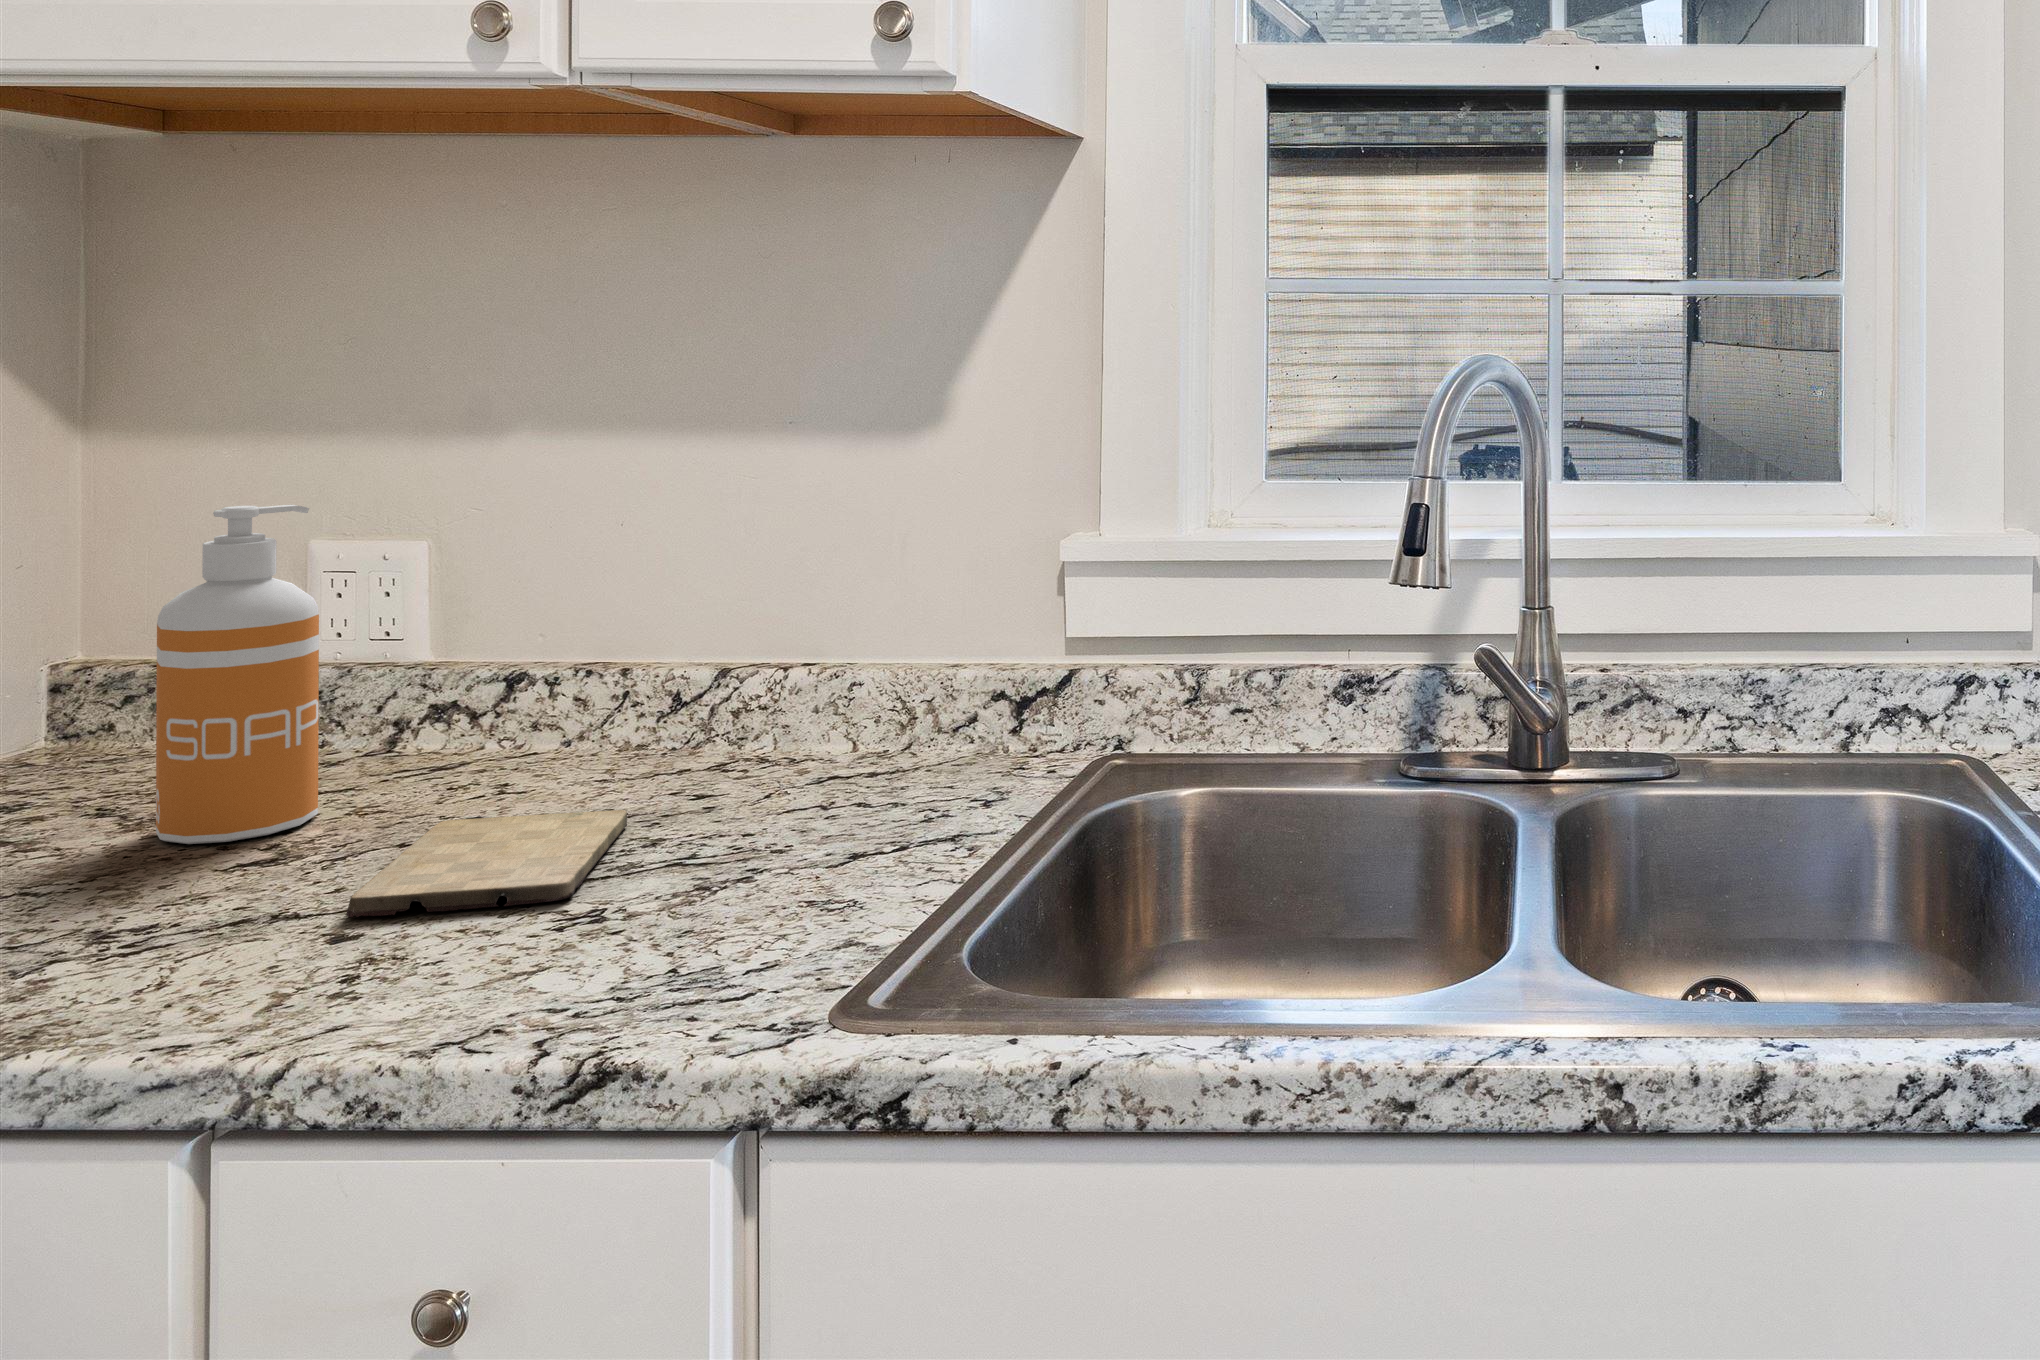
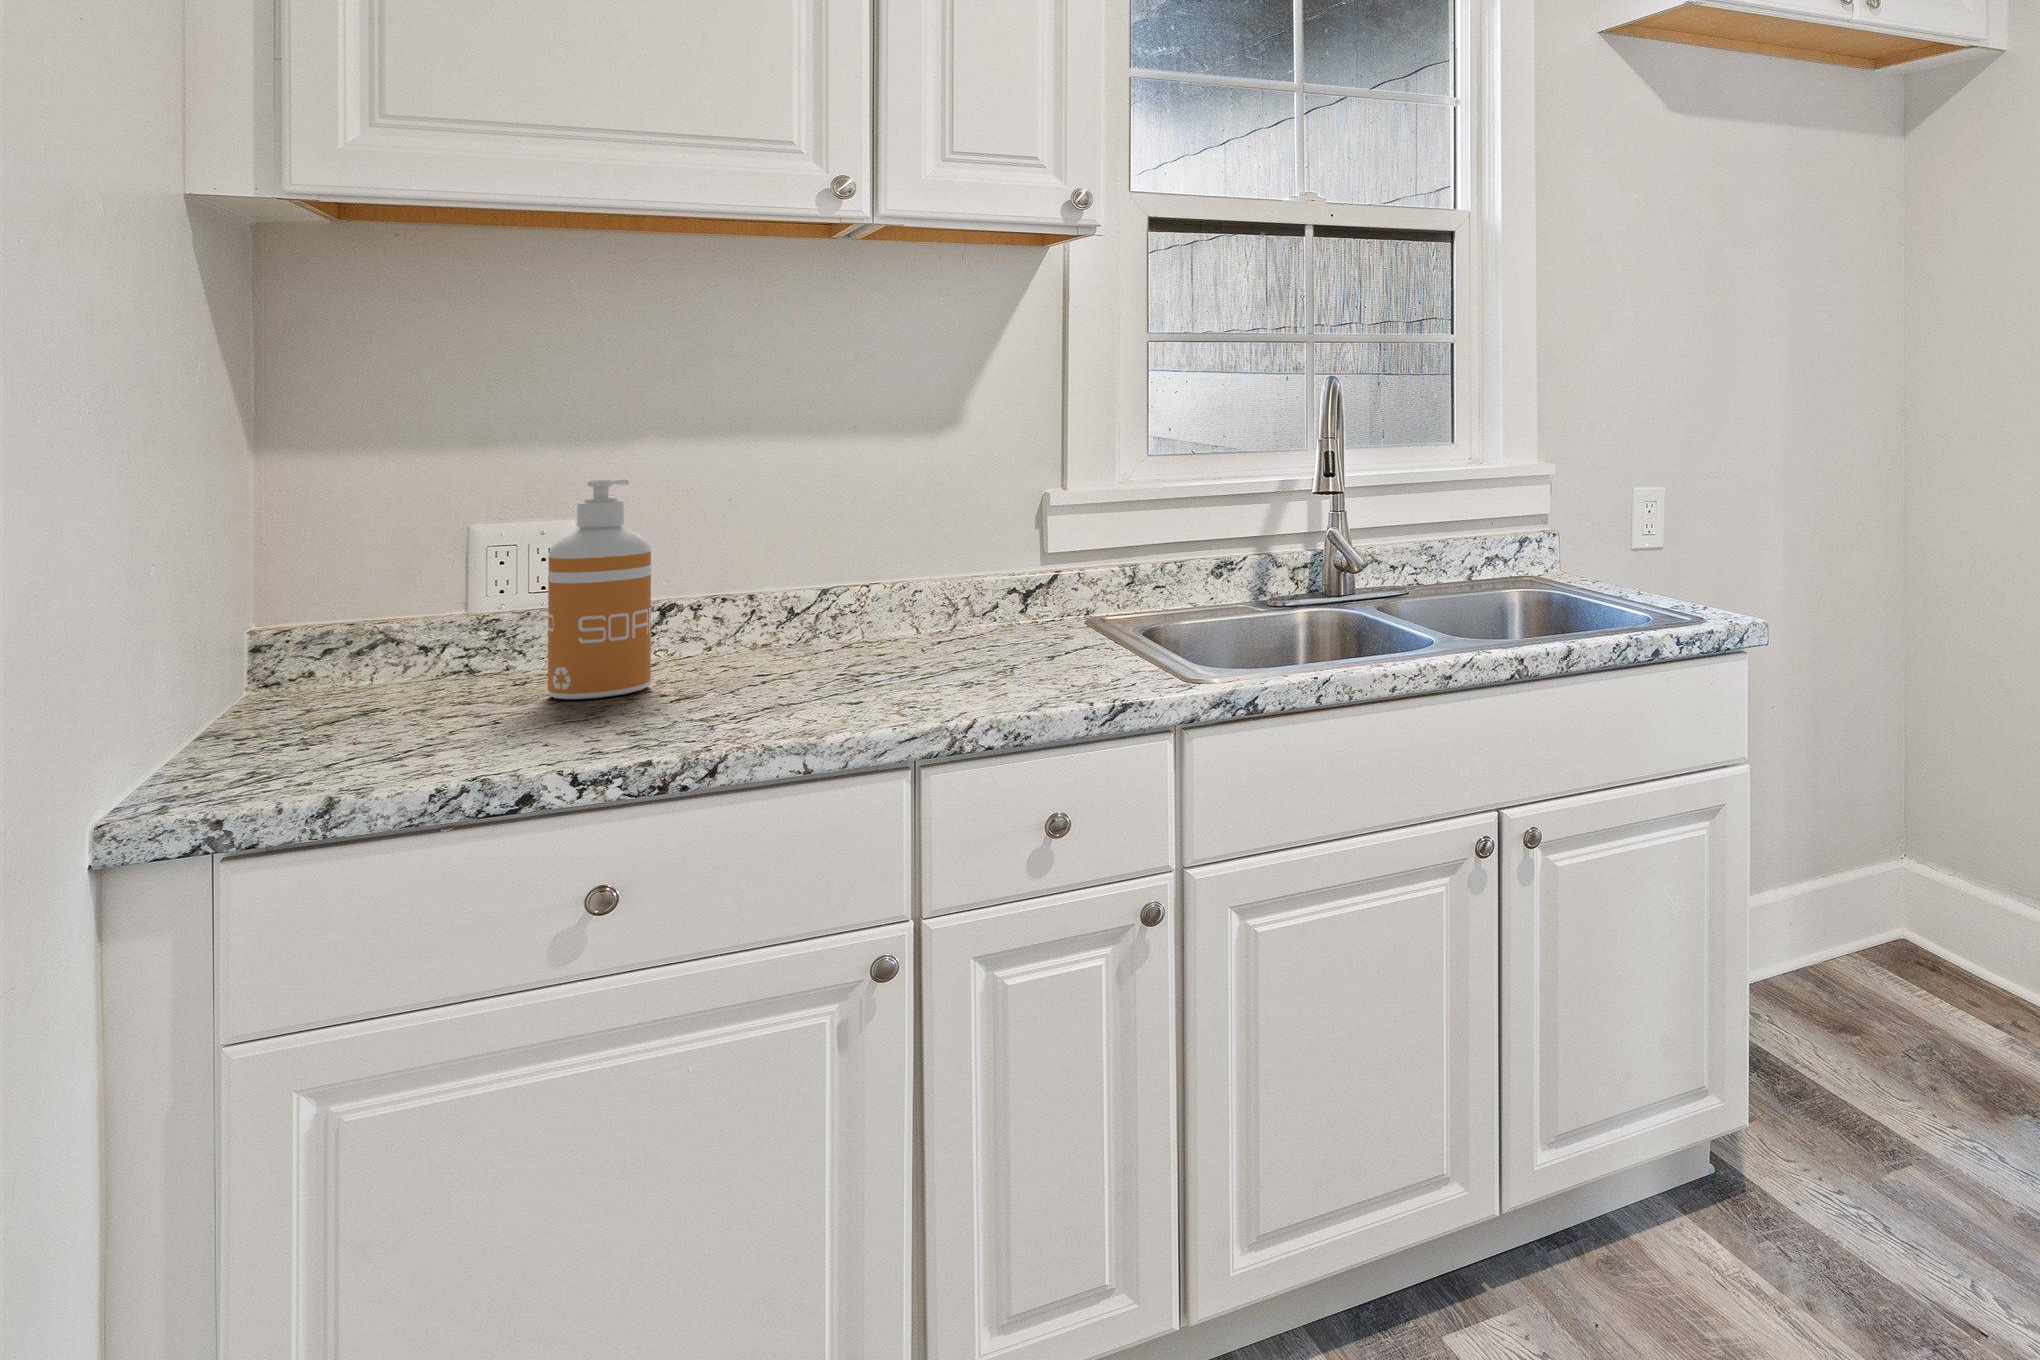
cutting board: present [347,810,627,917] -> none [769,654,940,696]

